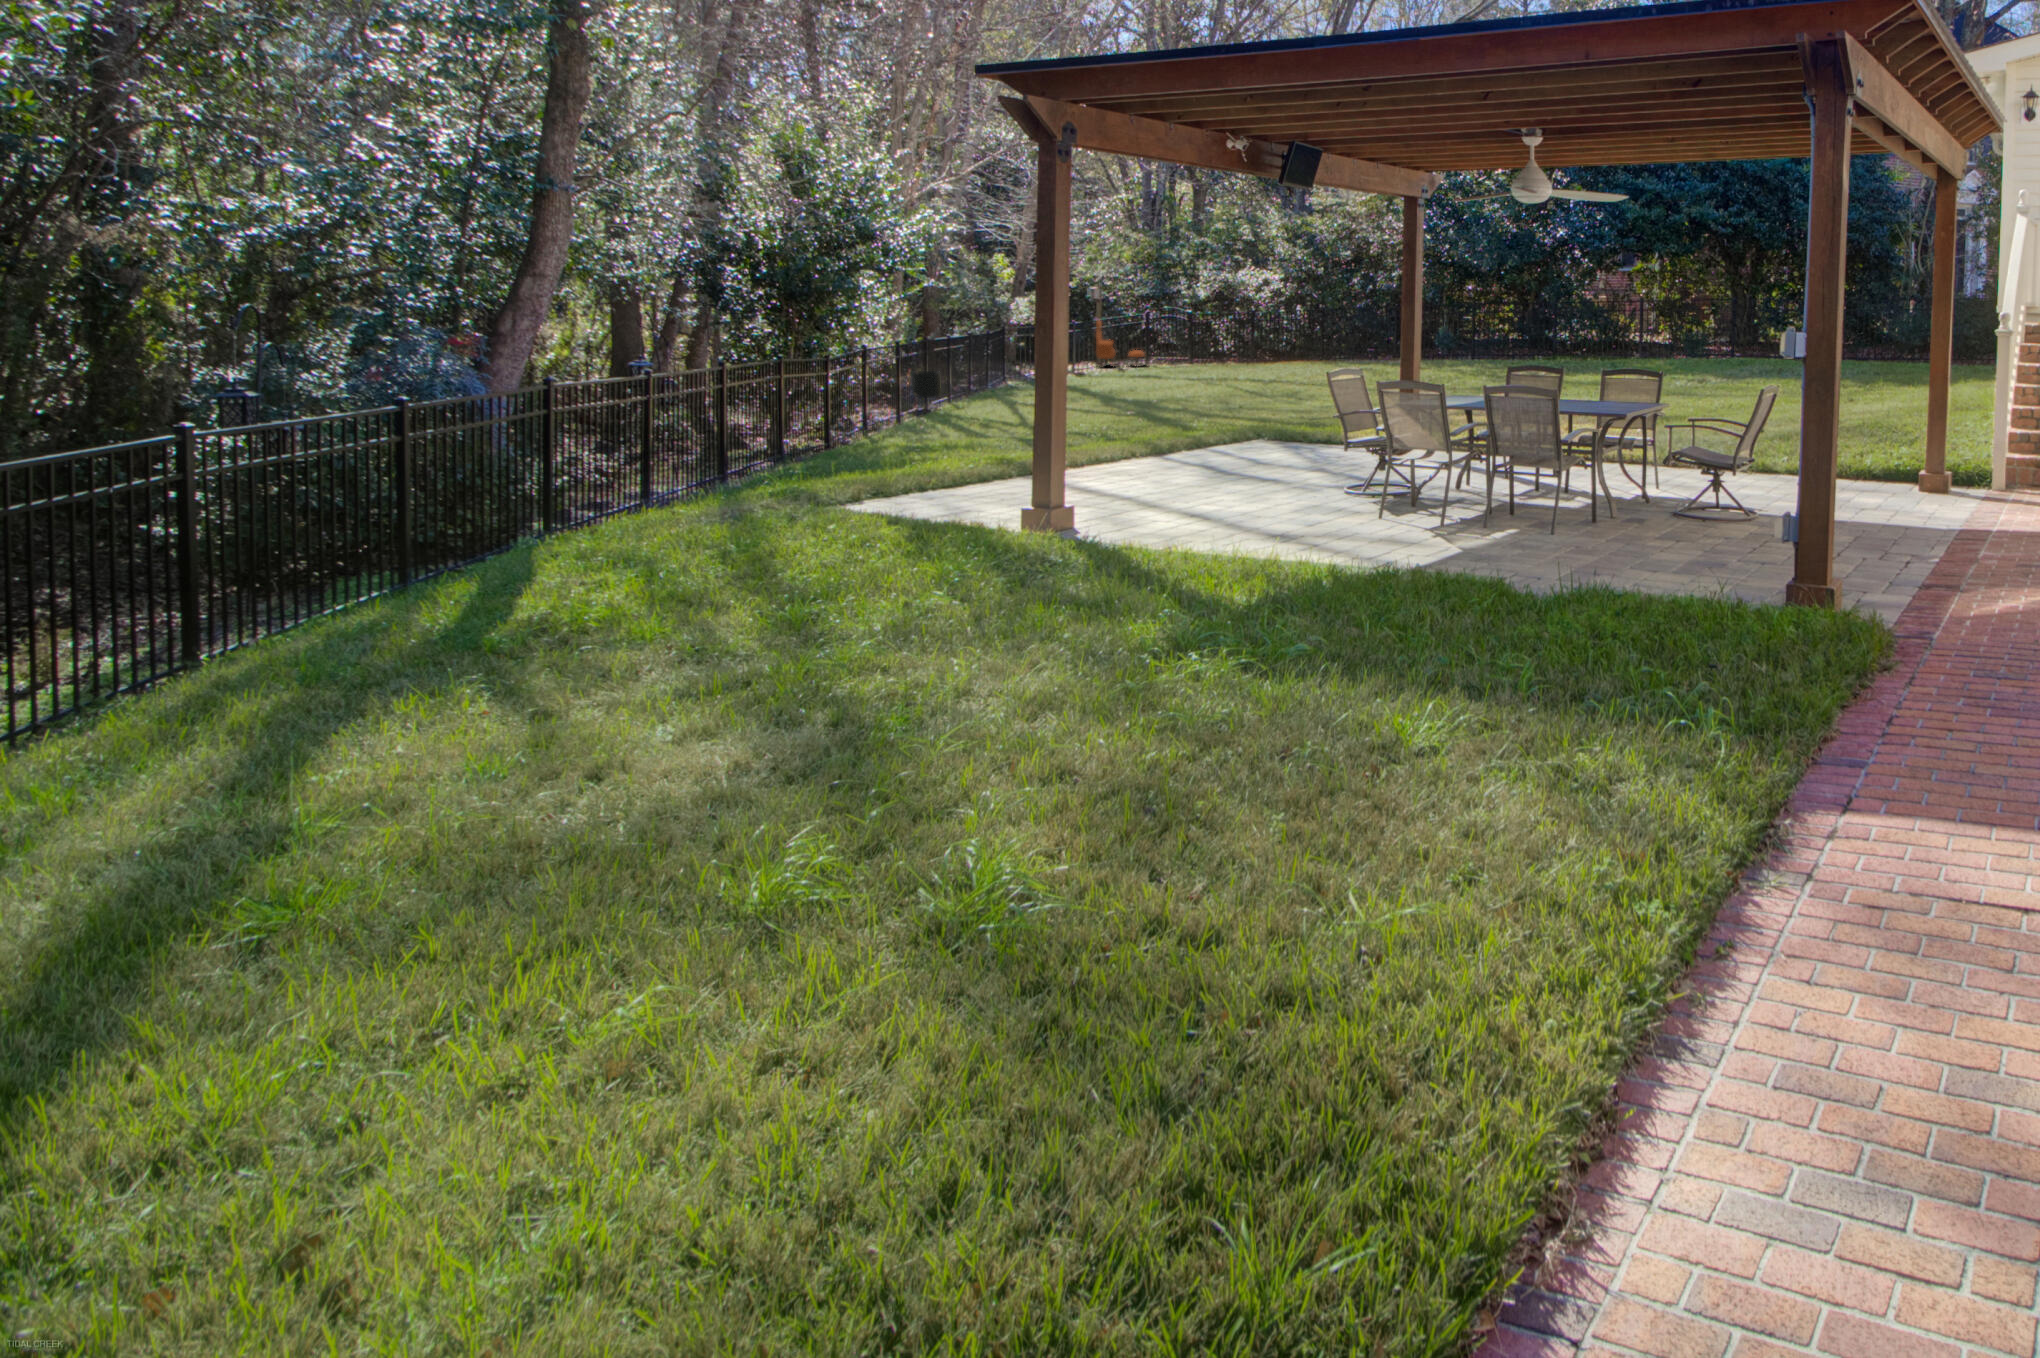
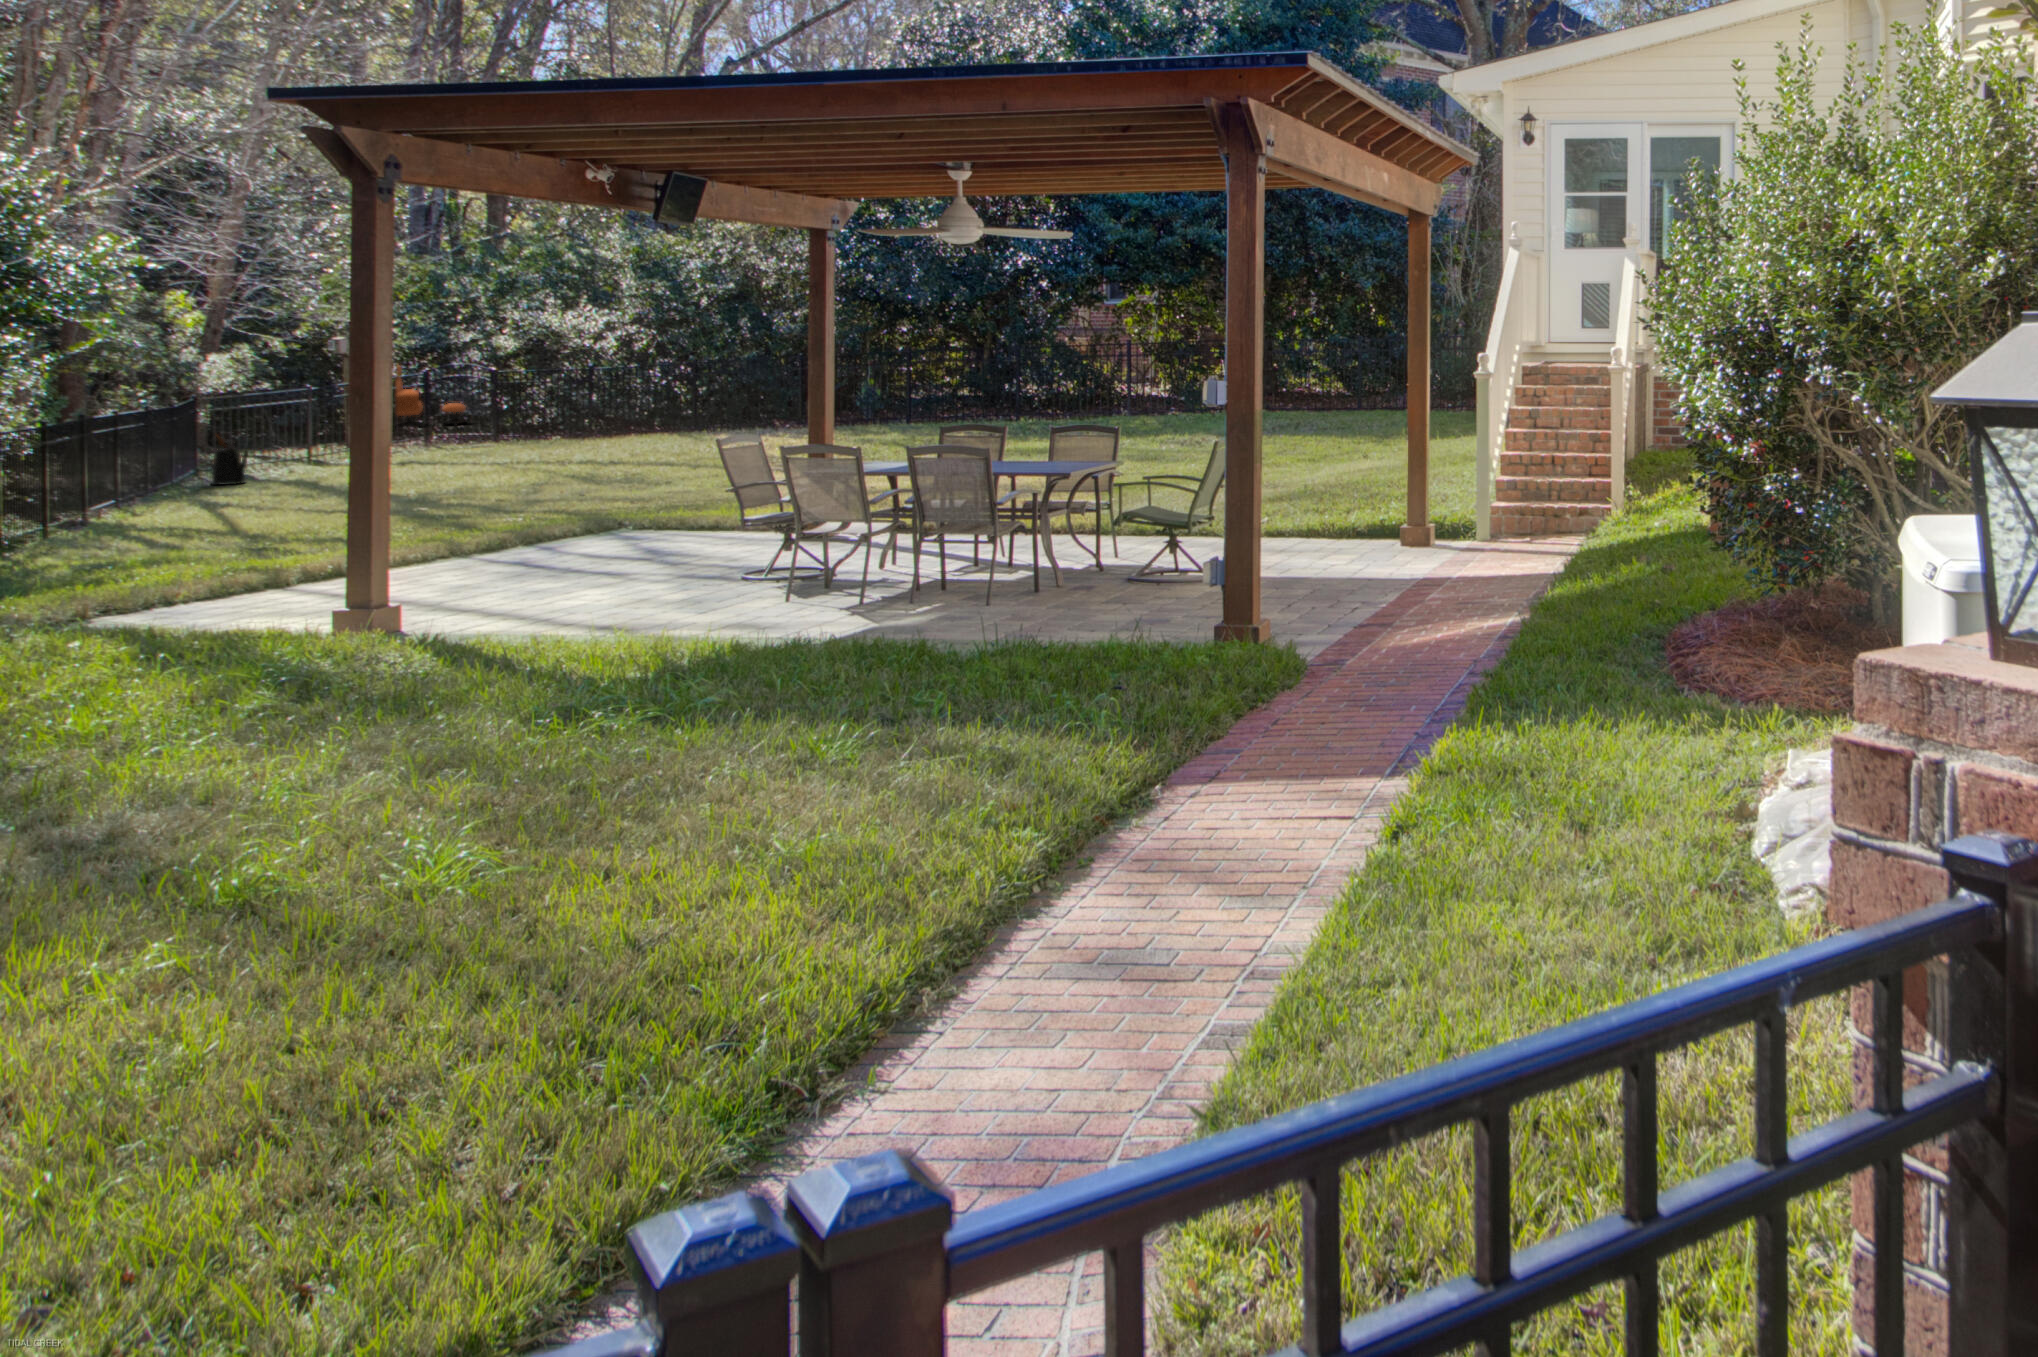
watering can: none [965,365,992,404] -> present [211,436,248,485]
planter: present [911,371,941,398] -> none [127,443,173,498]

